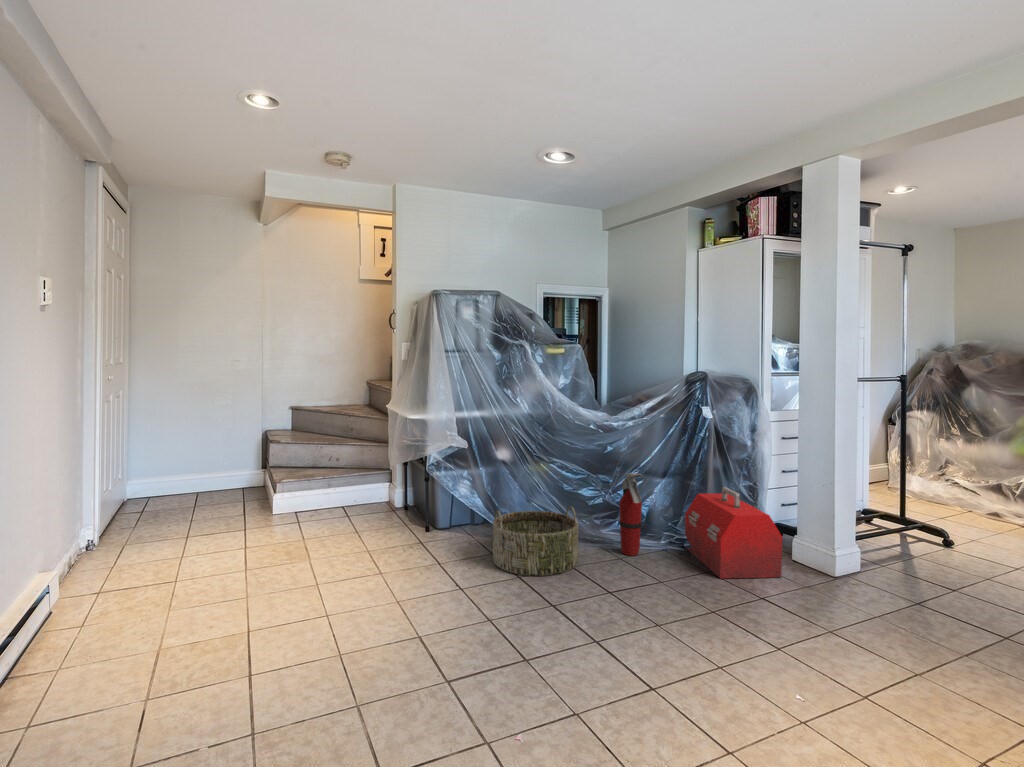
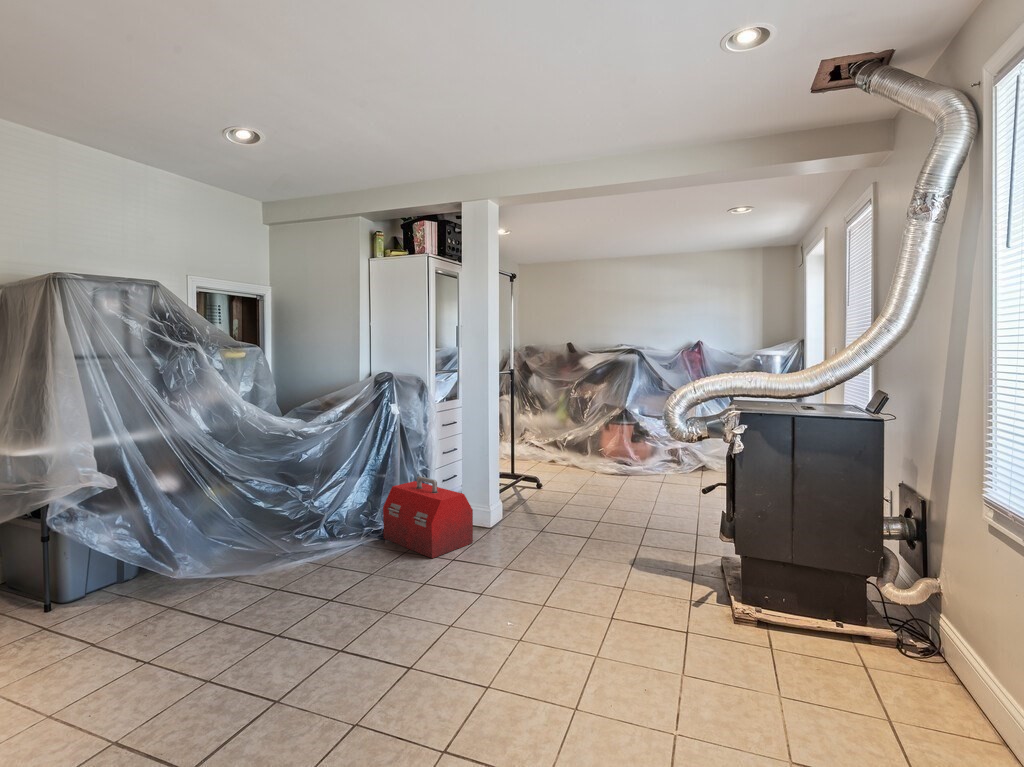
fire extinguisher: present [619,473,642,556] -> none [325,478,353,561]
basket: present [493,506,578,576] -> none [180,526,294,624]

